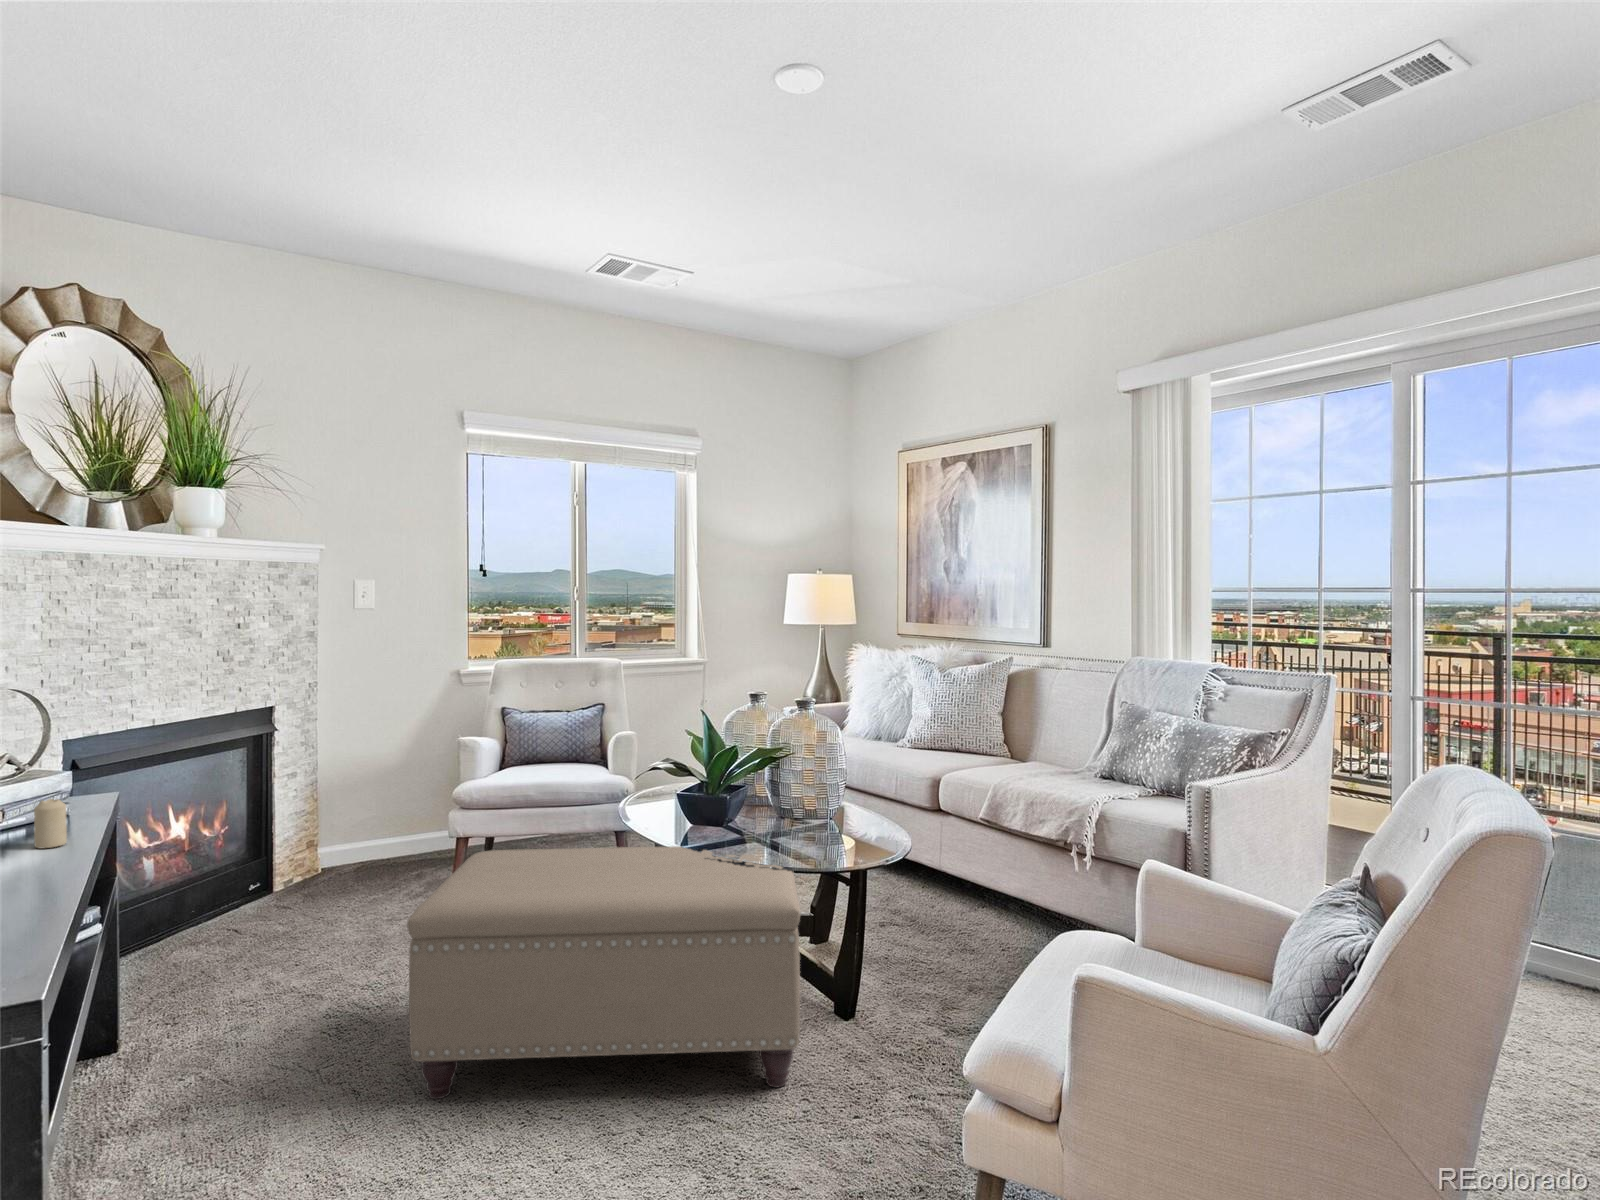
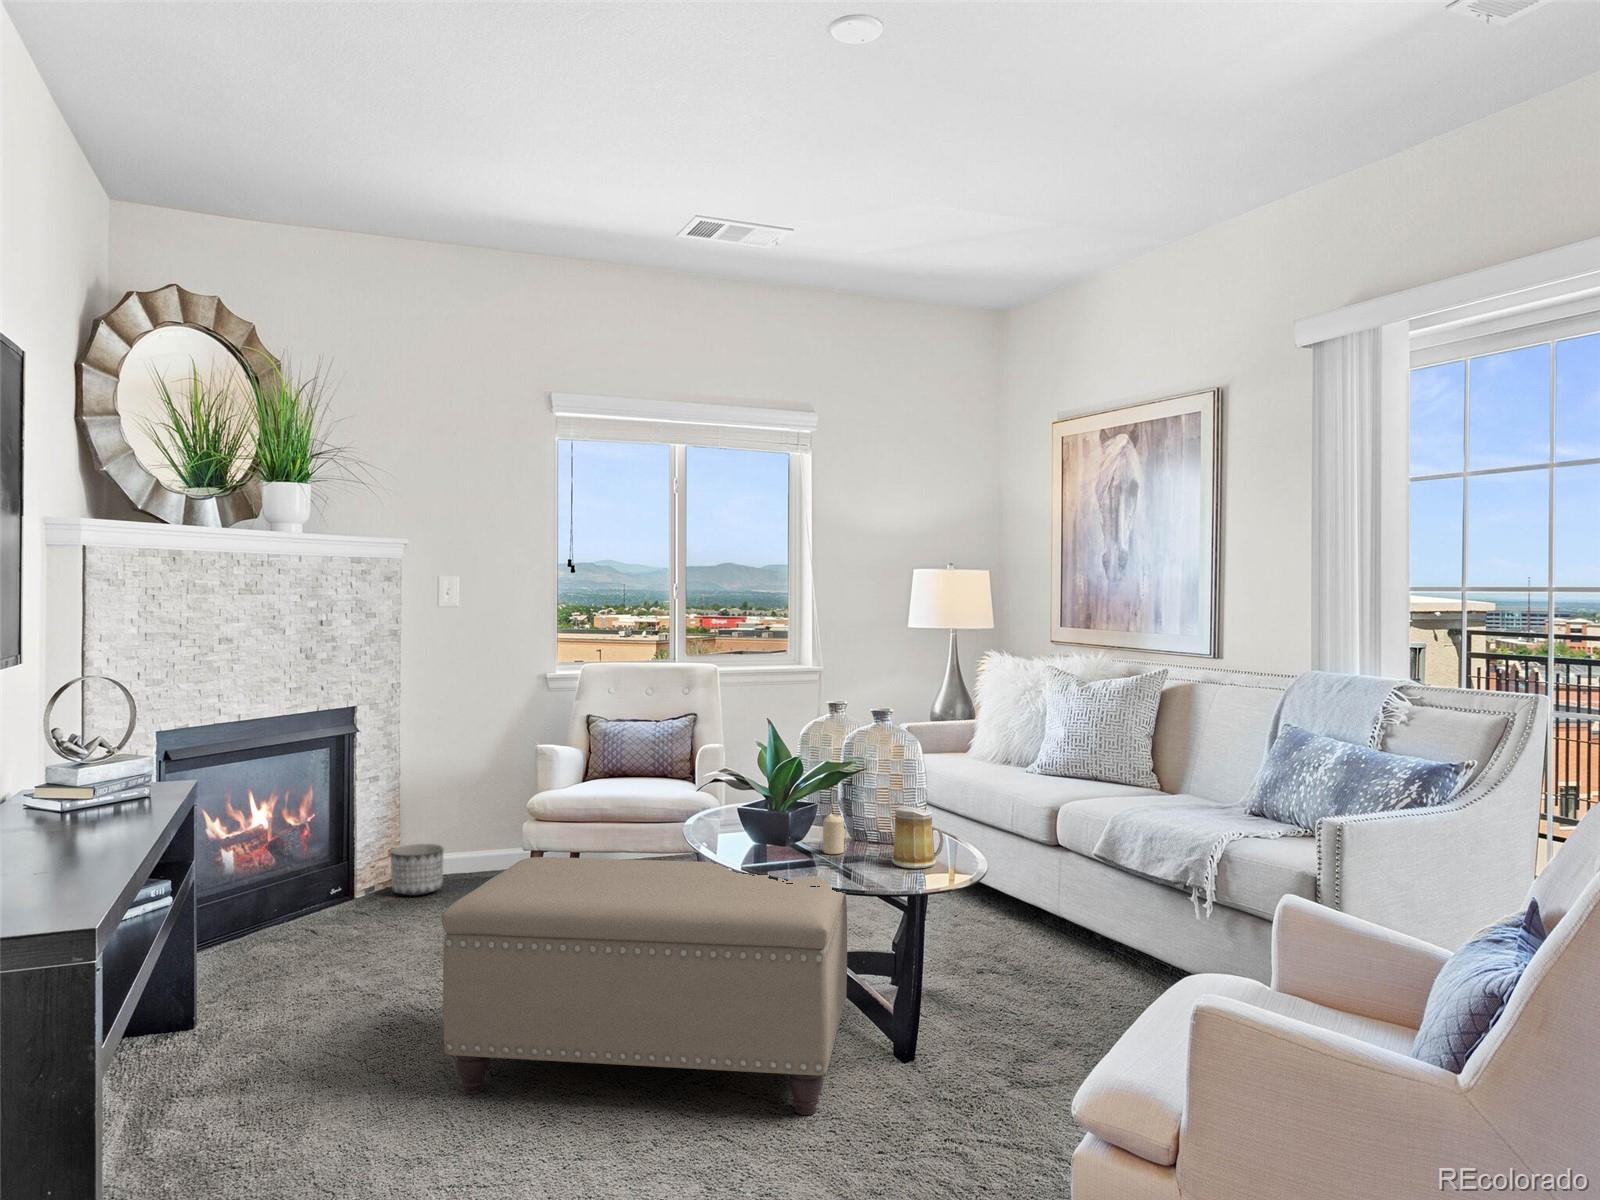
mug: none [831,786,877,843] -> present [892,806,944,868]
candle: present [34,799,67,848] -> present [823,814,844,854]
planter: none [310,833,364,884] -> present [391,844,443,896]

